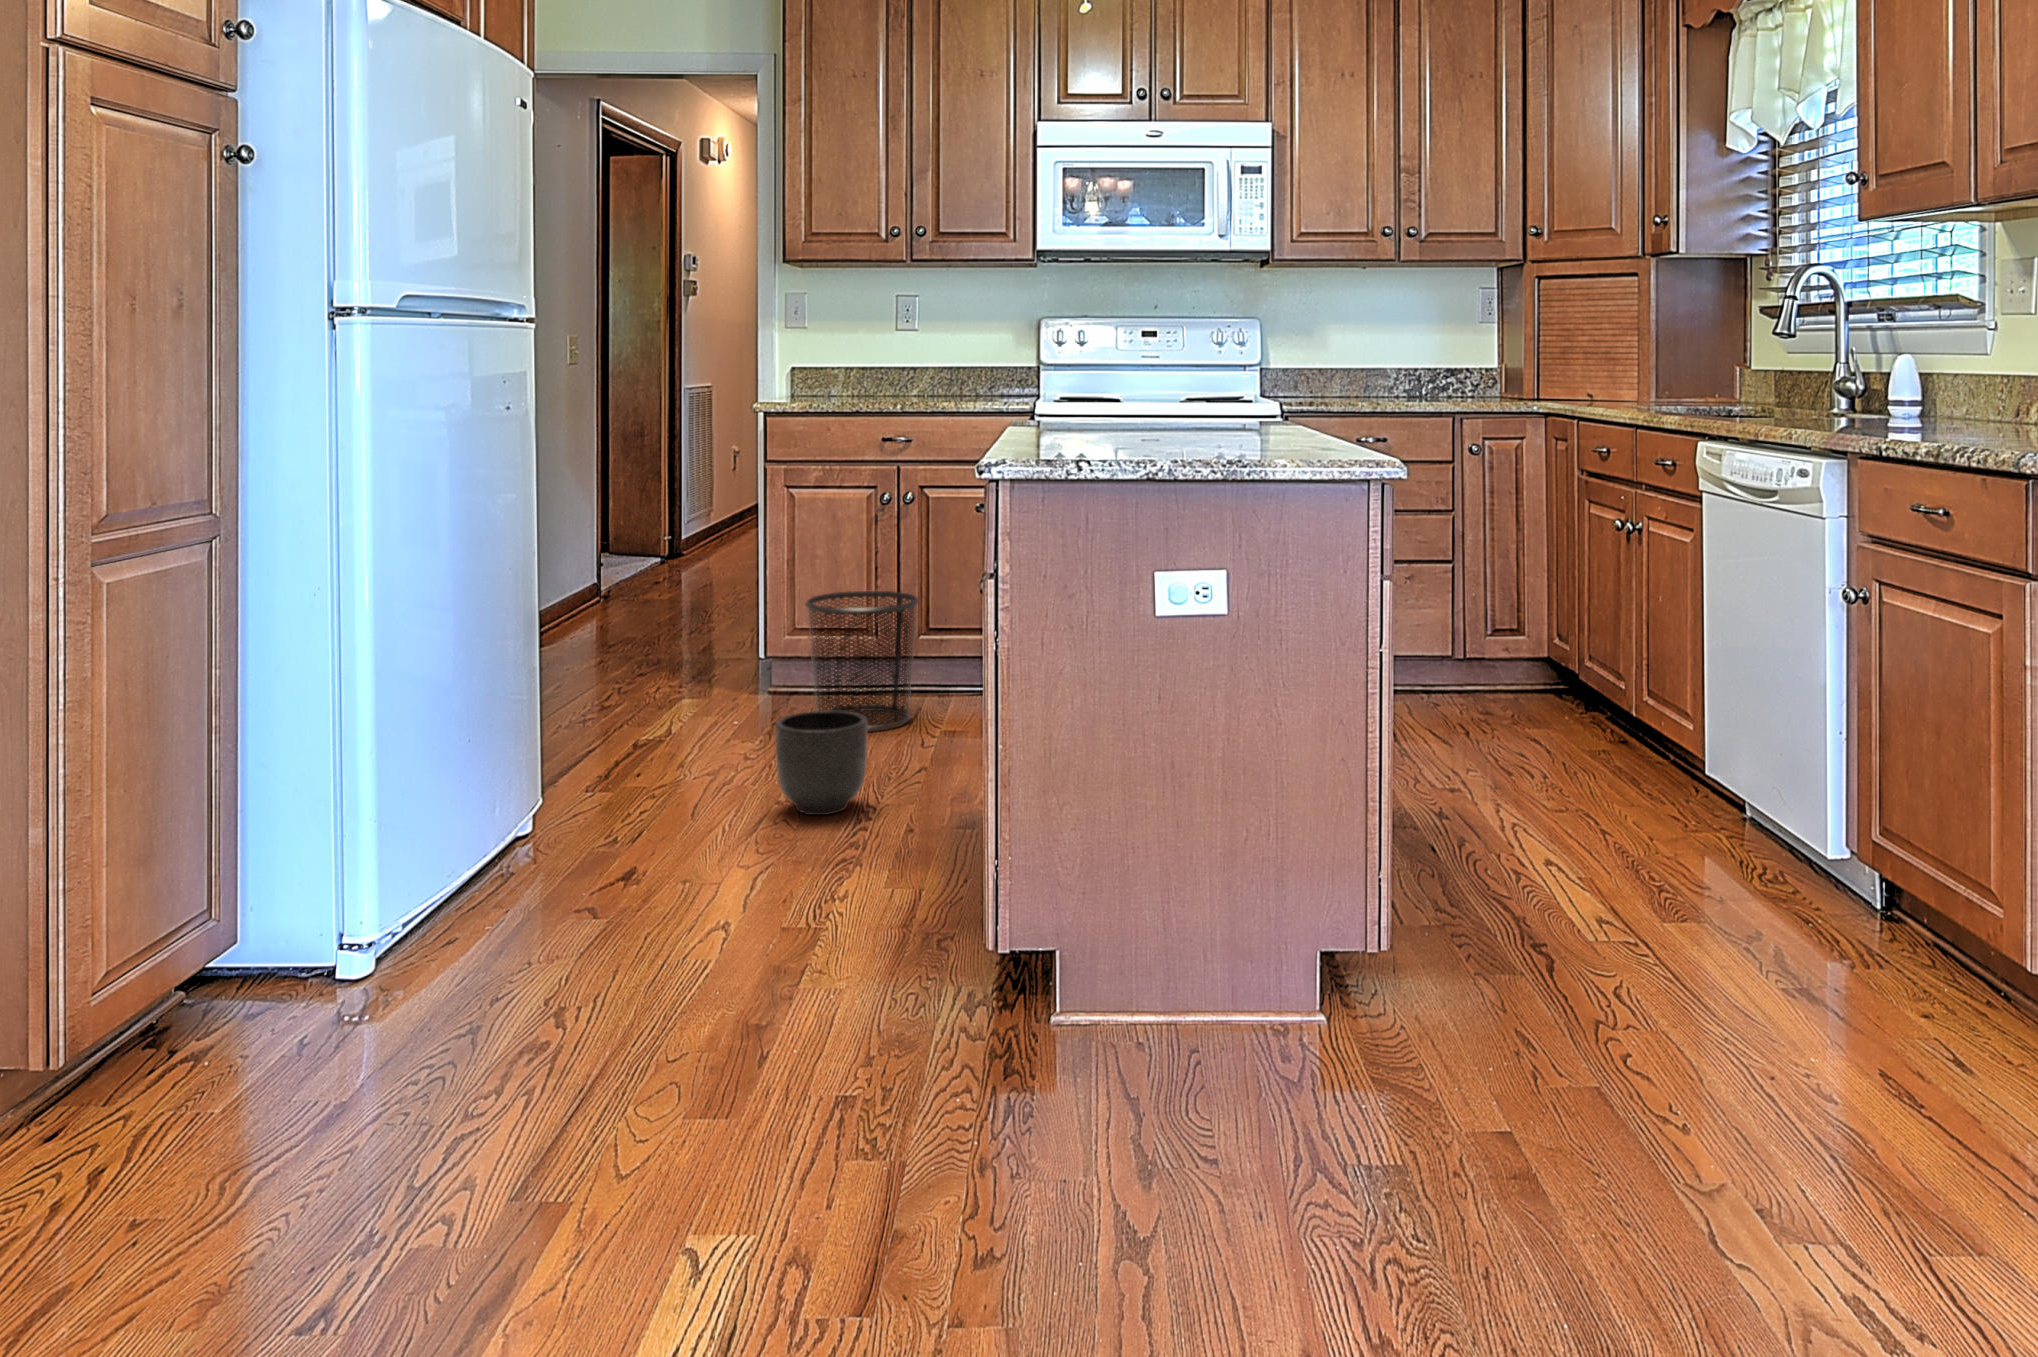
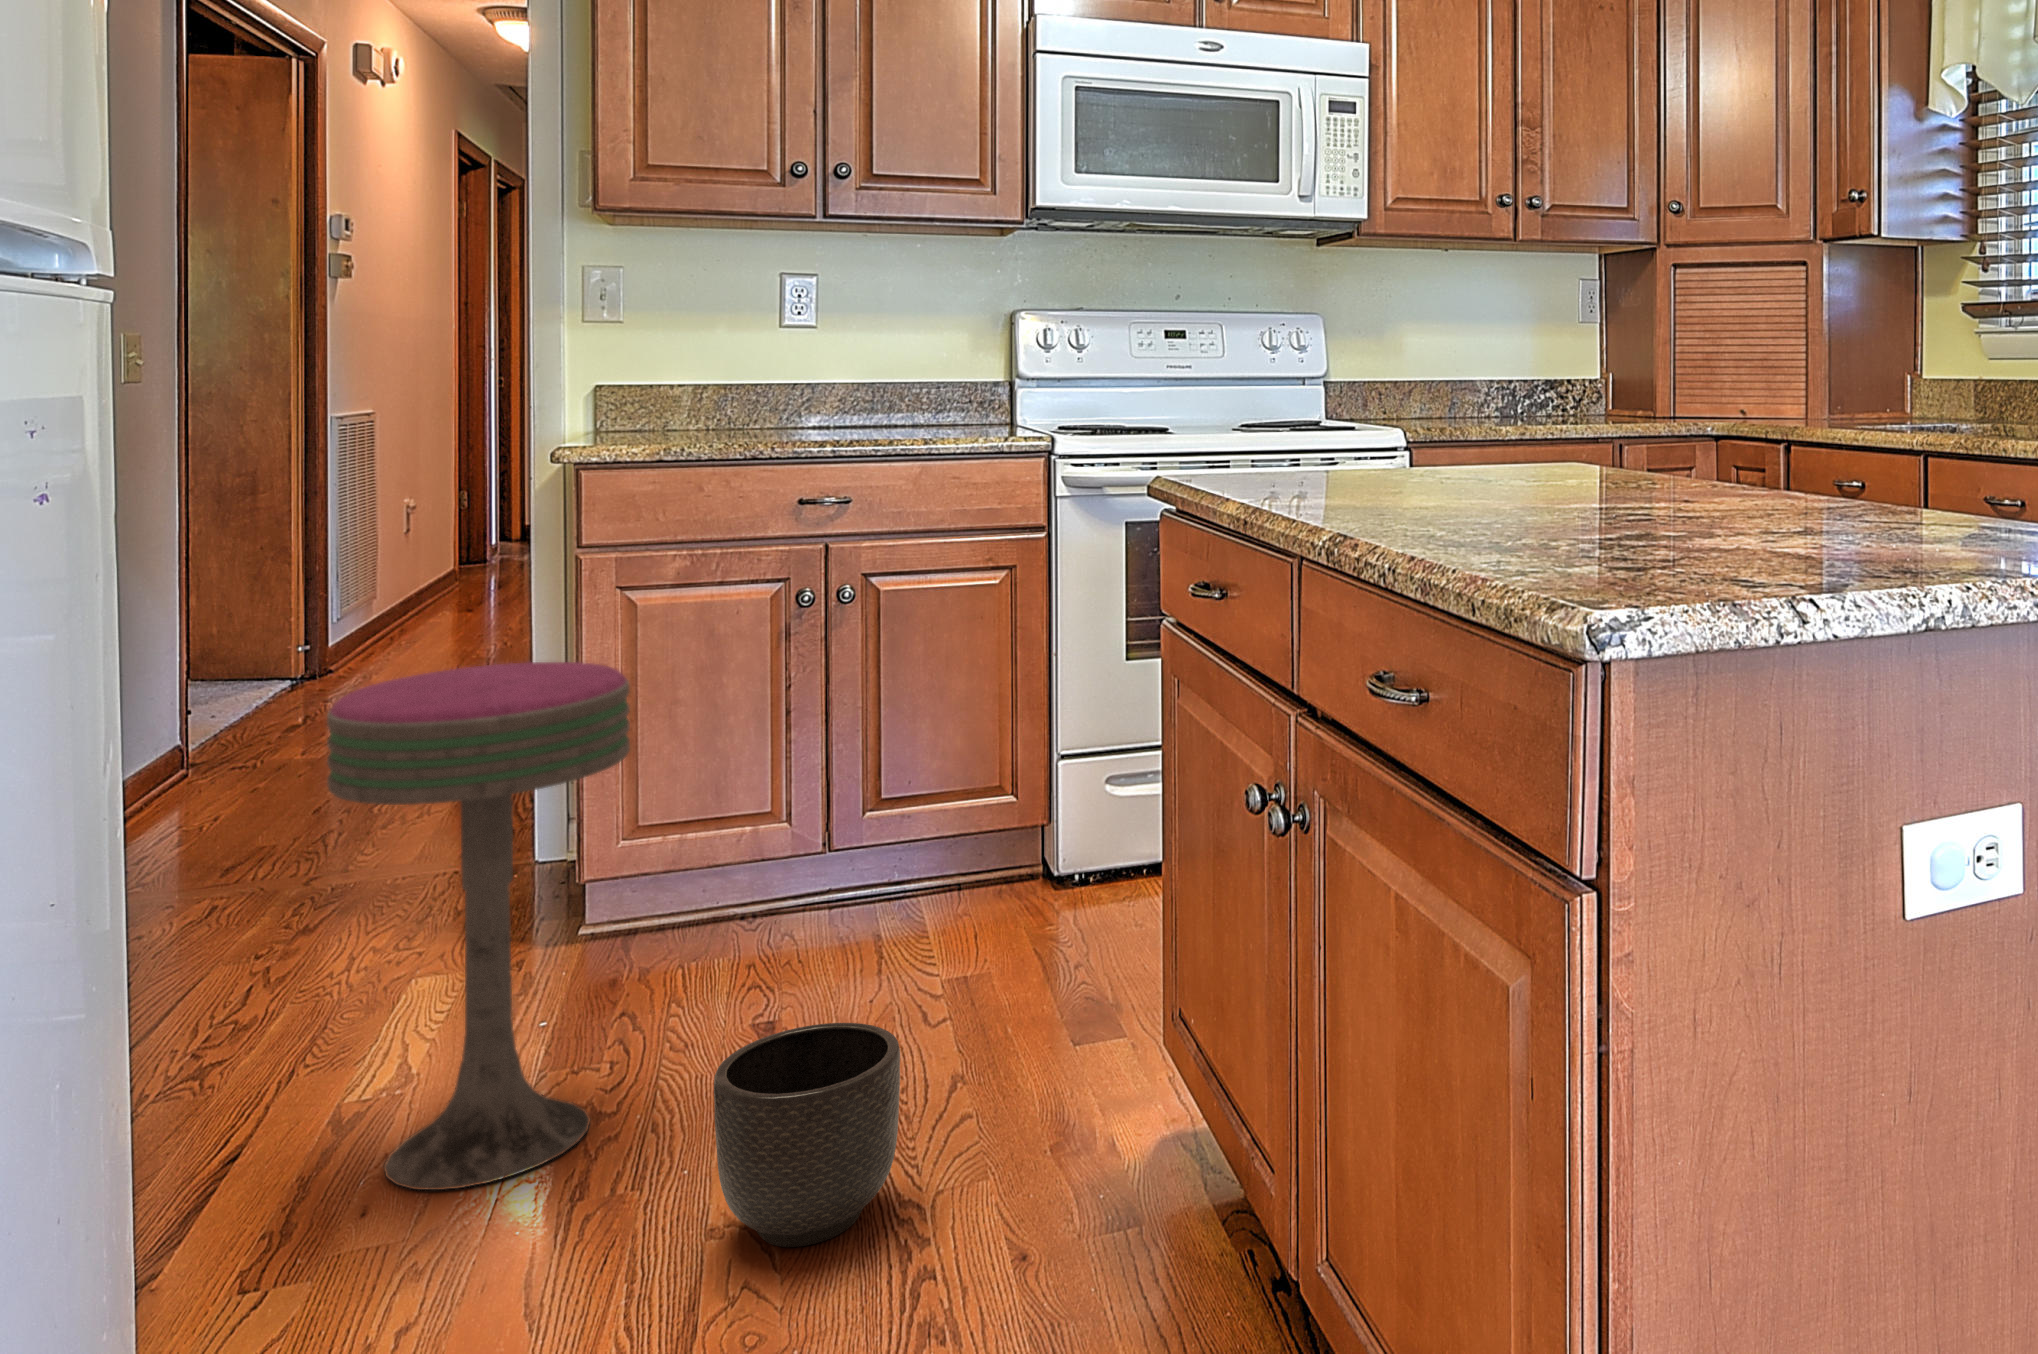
bar stool: none [622,513,761,776] -> present [327,662,630,1190]
waste bin: present [805,591,919,731] -> none [680,752,887,1008]

